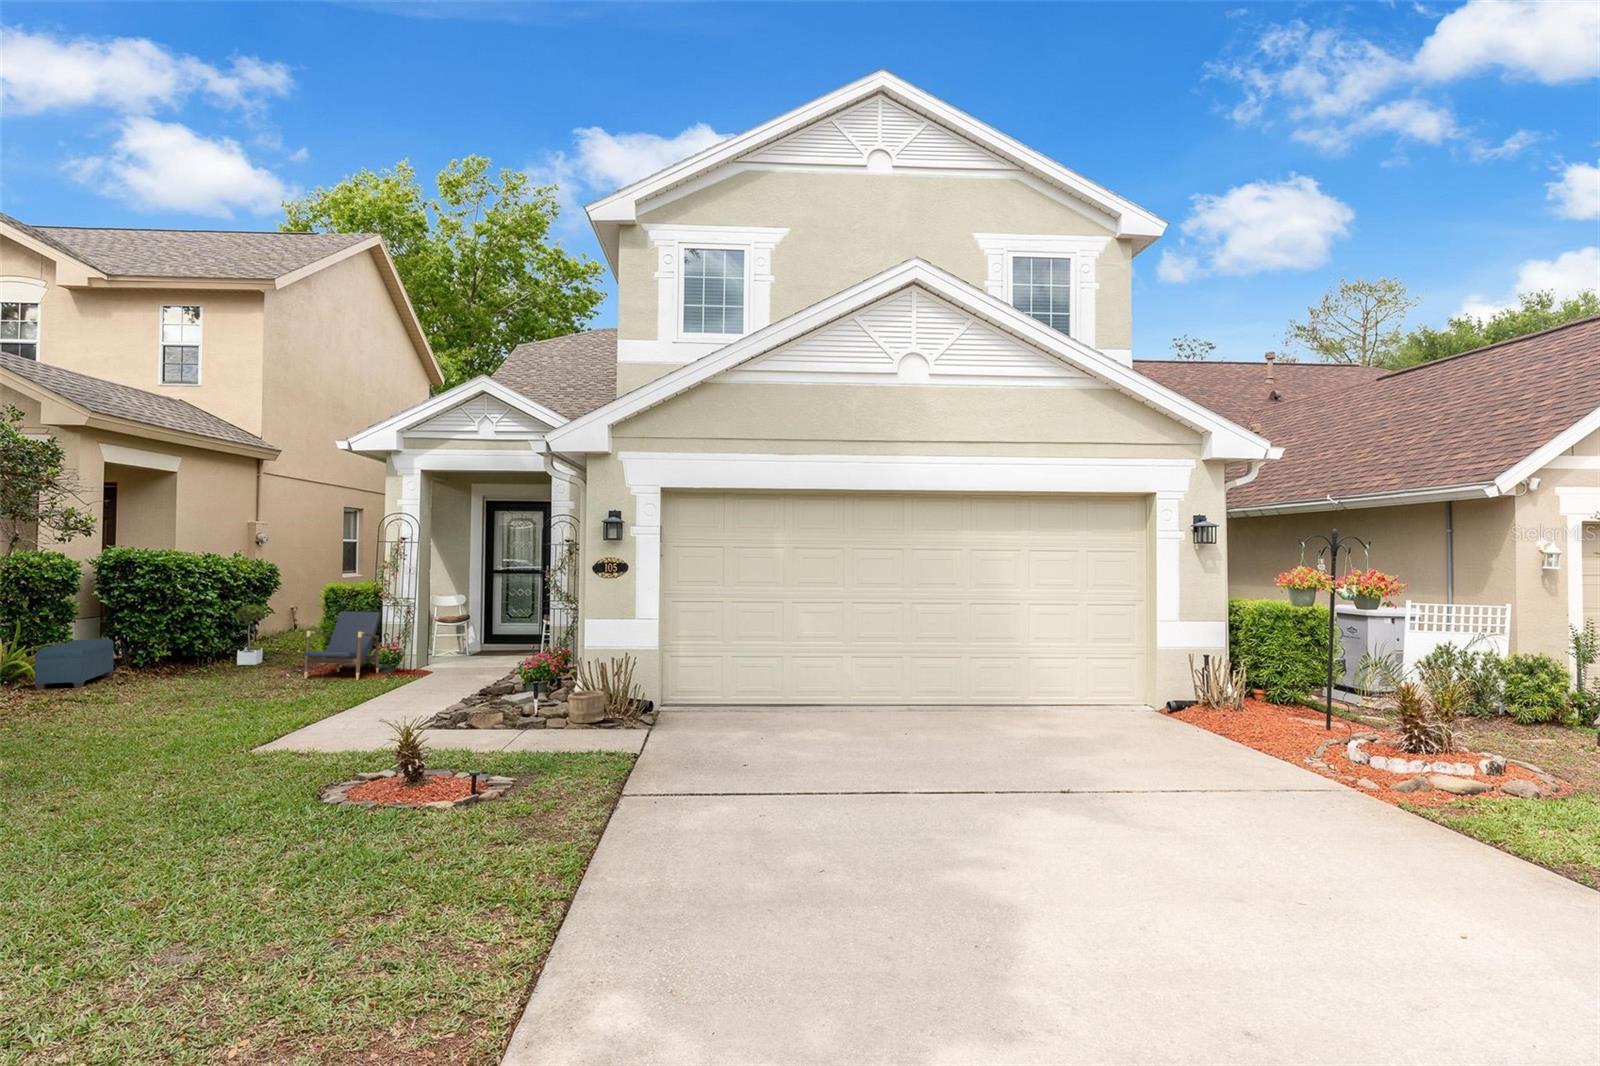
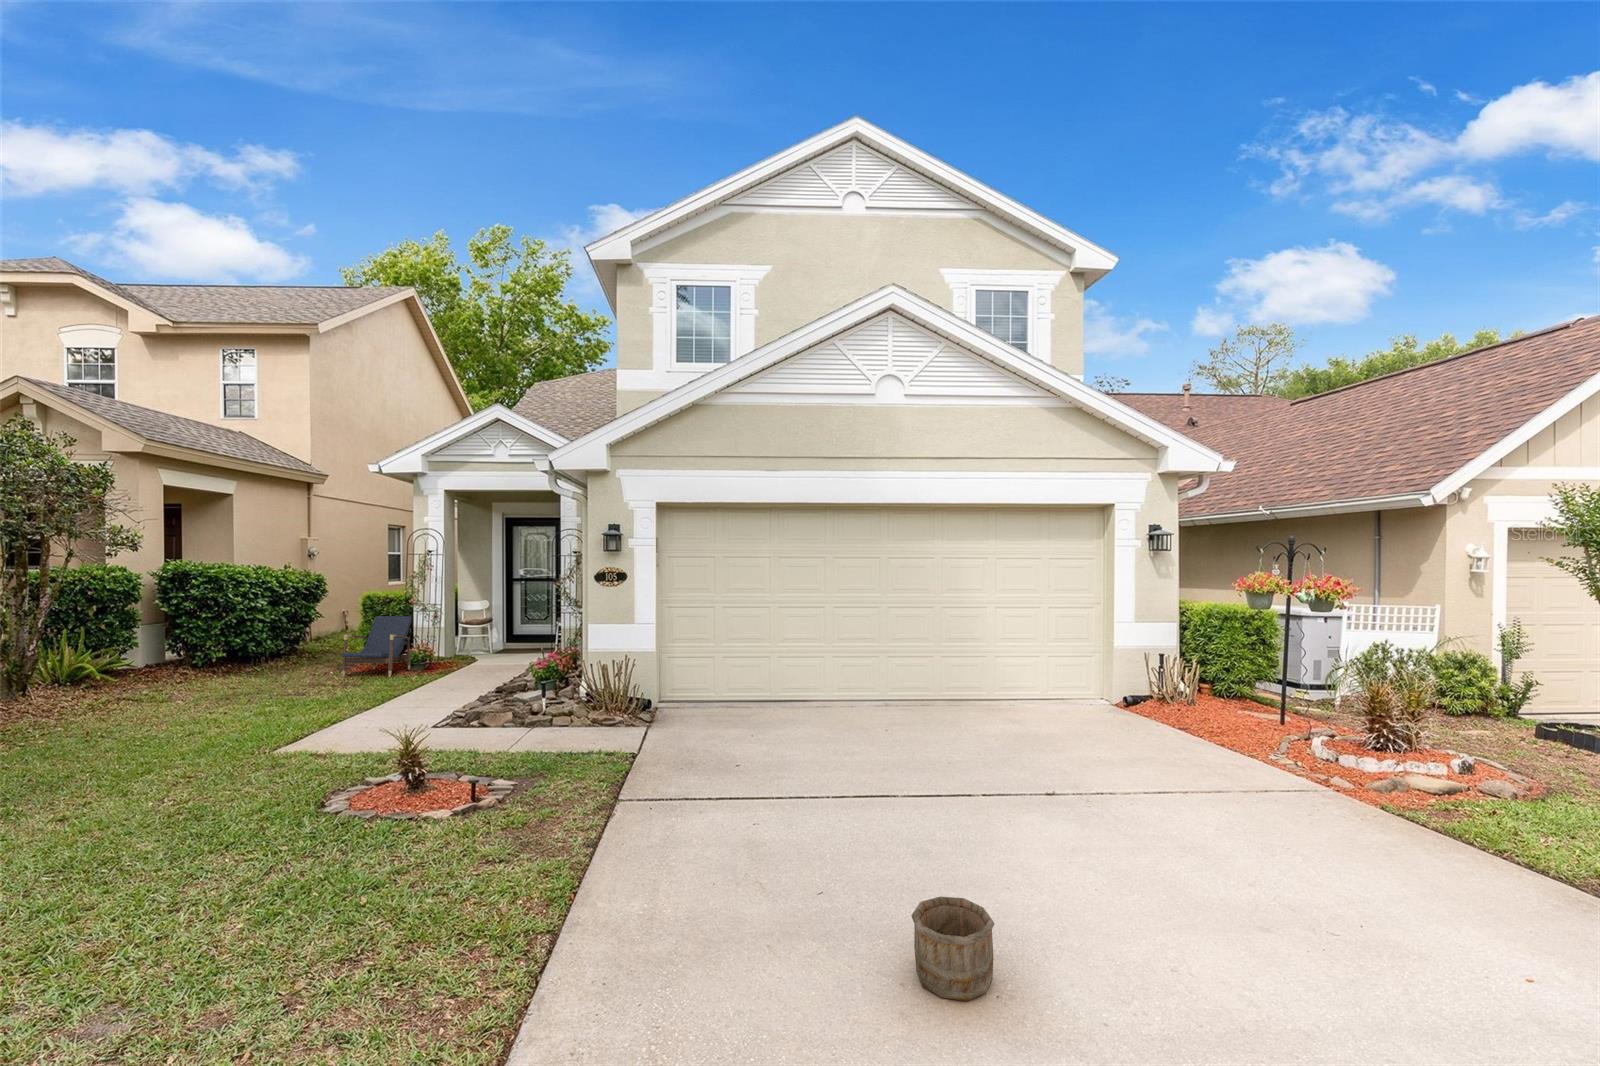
potted tree: present [235,604,264,665] -> none [282,610,309,664]
bench: present [35,639,114,690] -> none [90,645,169,694]
wooden bucket: present [568,690,605,723] -> present [911,897,994,1001]

